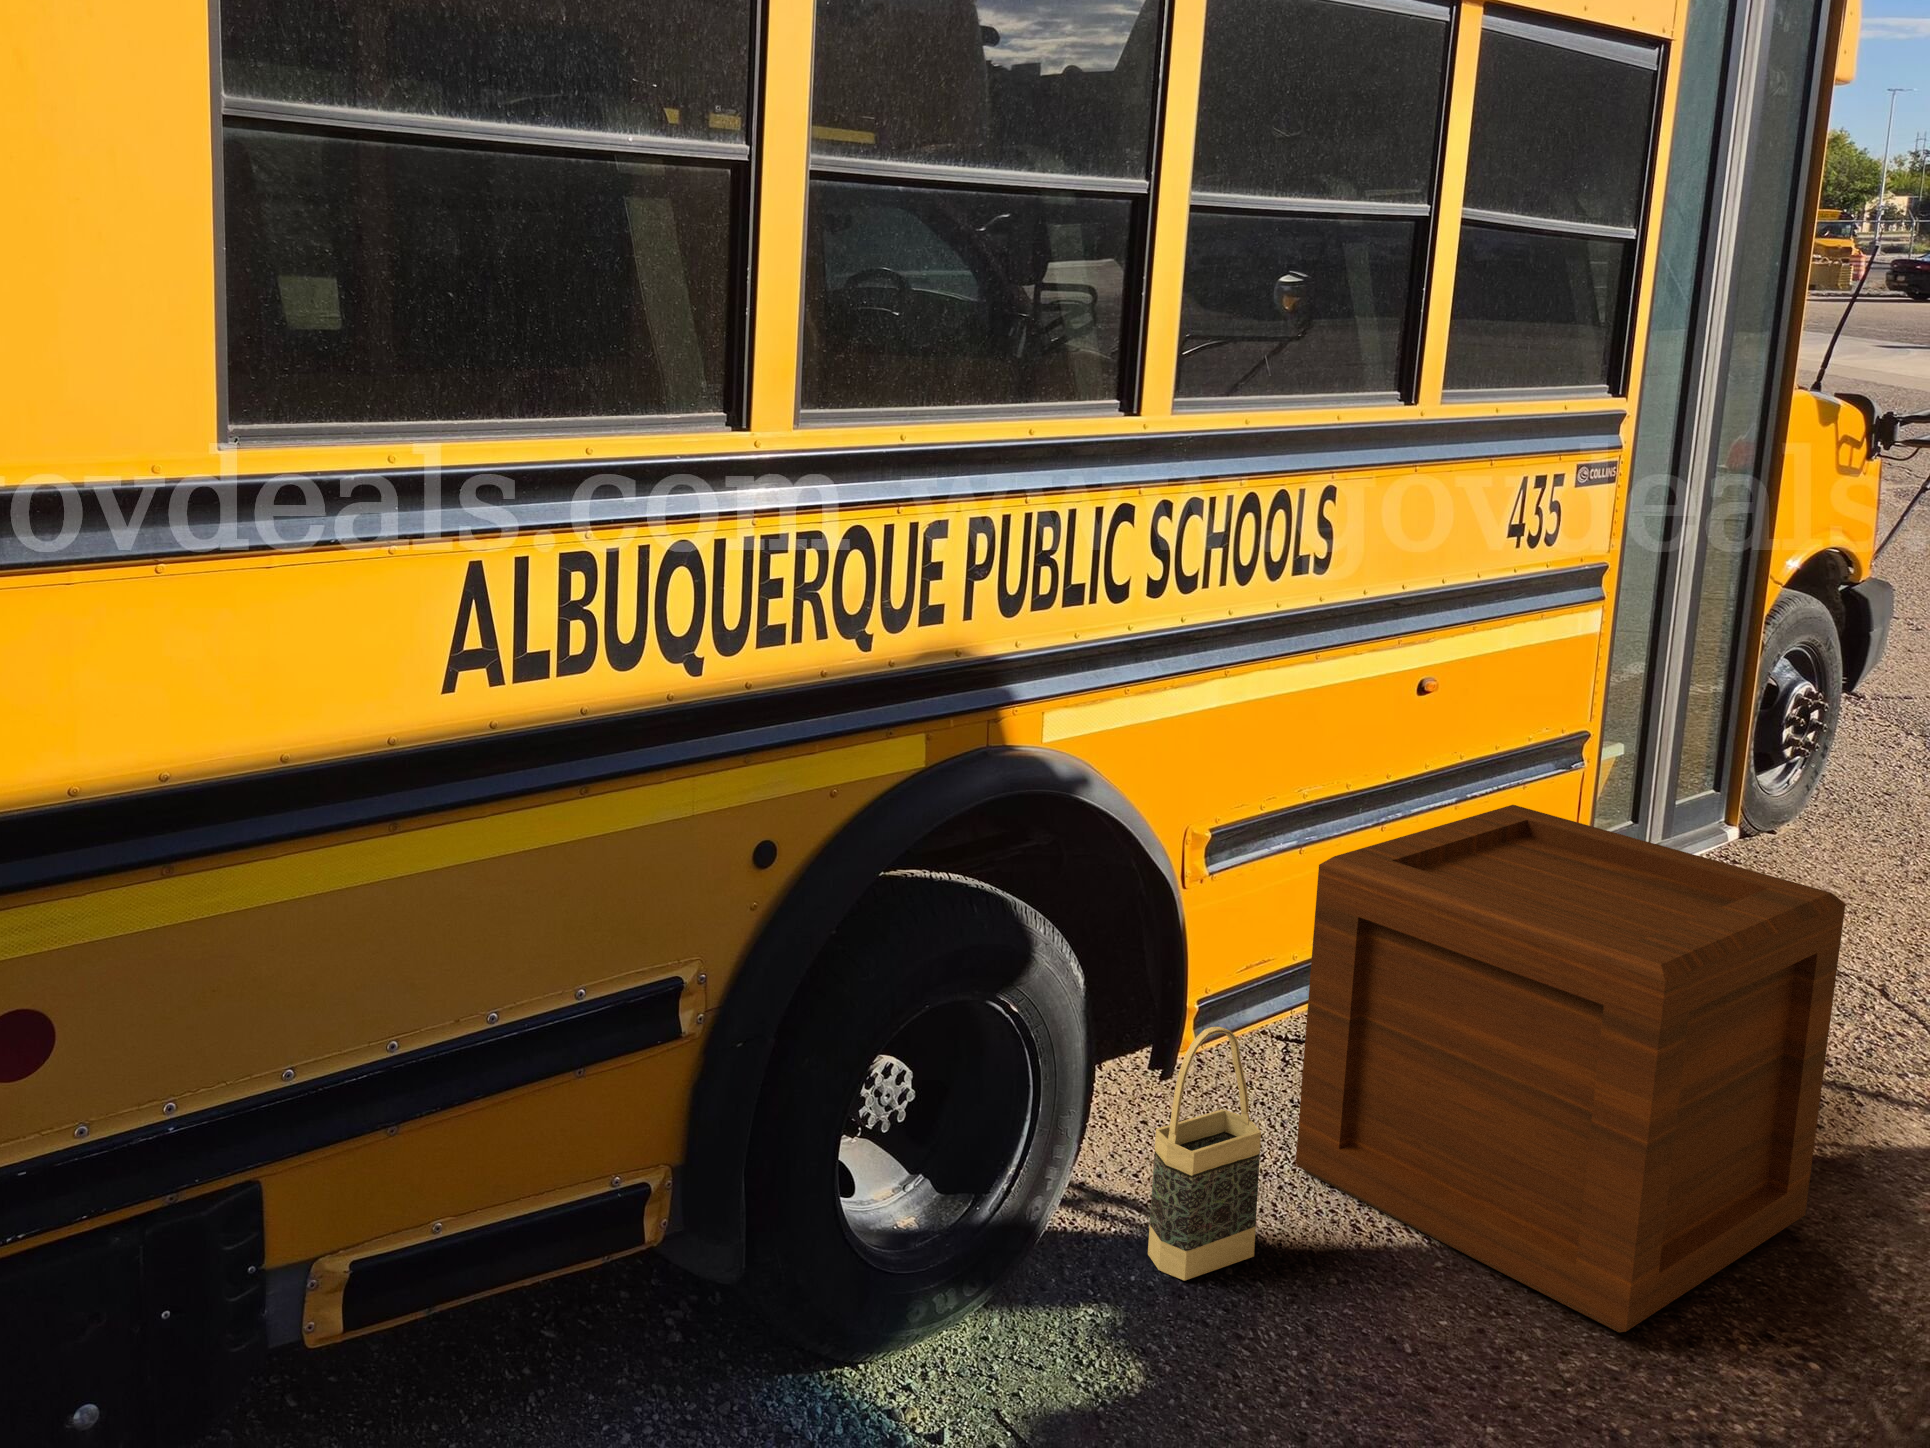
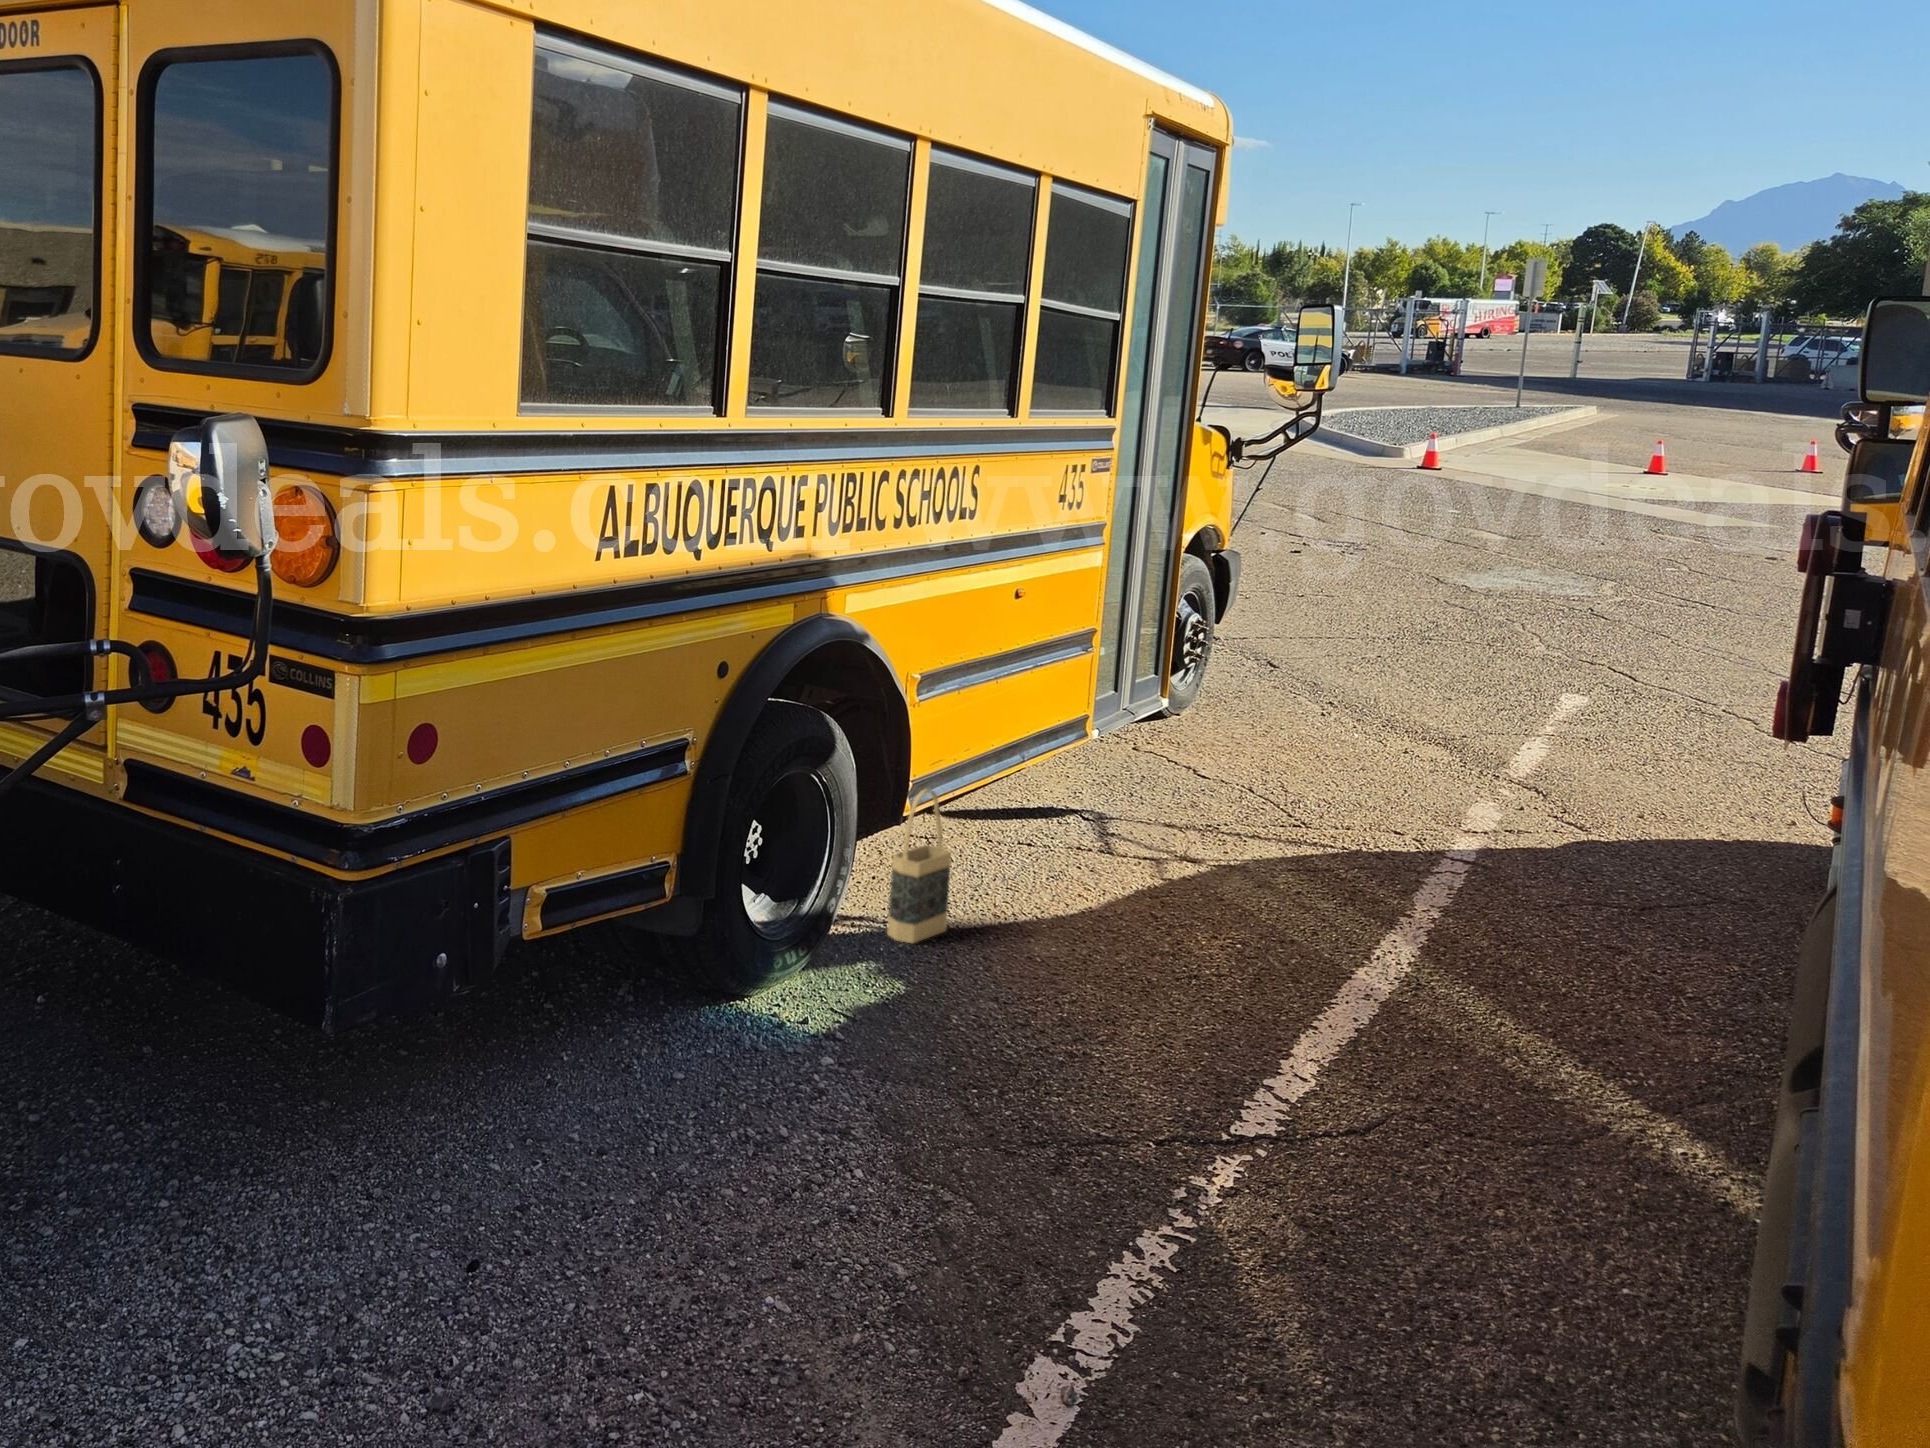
wooden crate: present [1296,805,1846,1332] -> none [954,668,1246,945]

